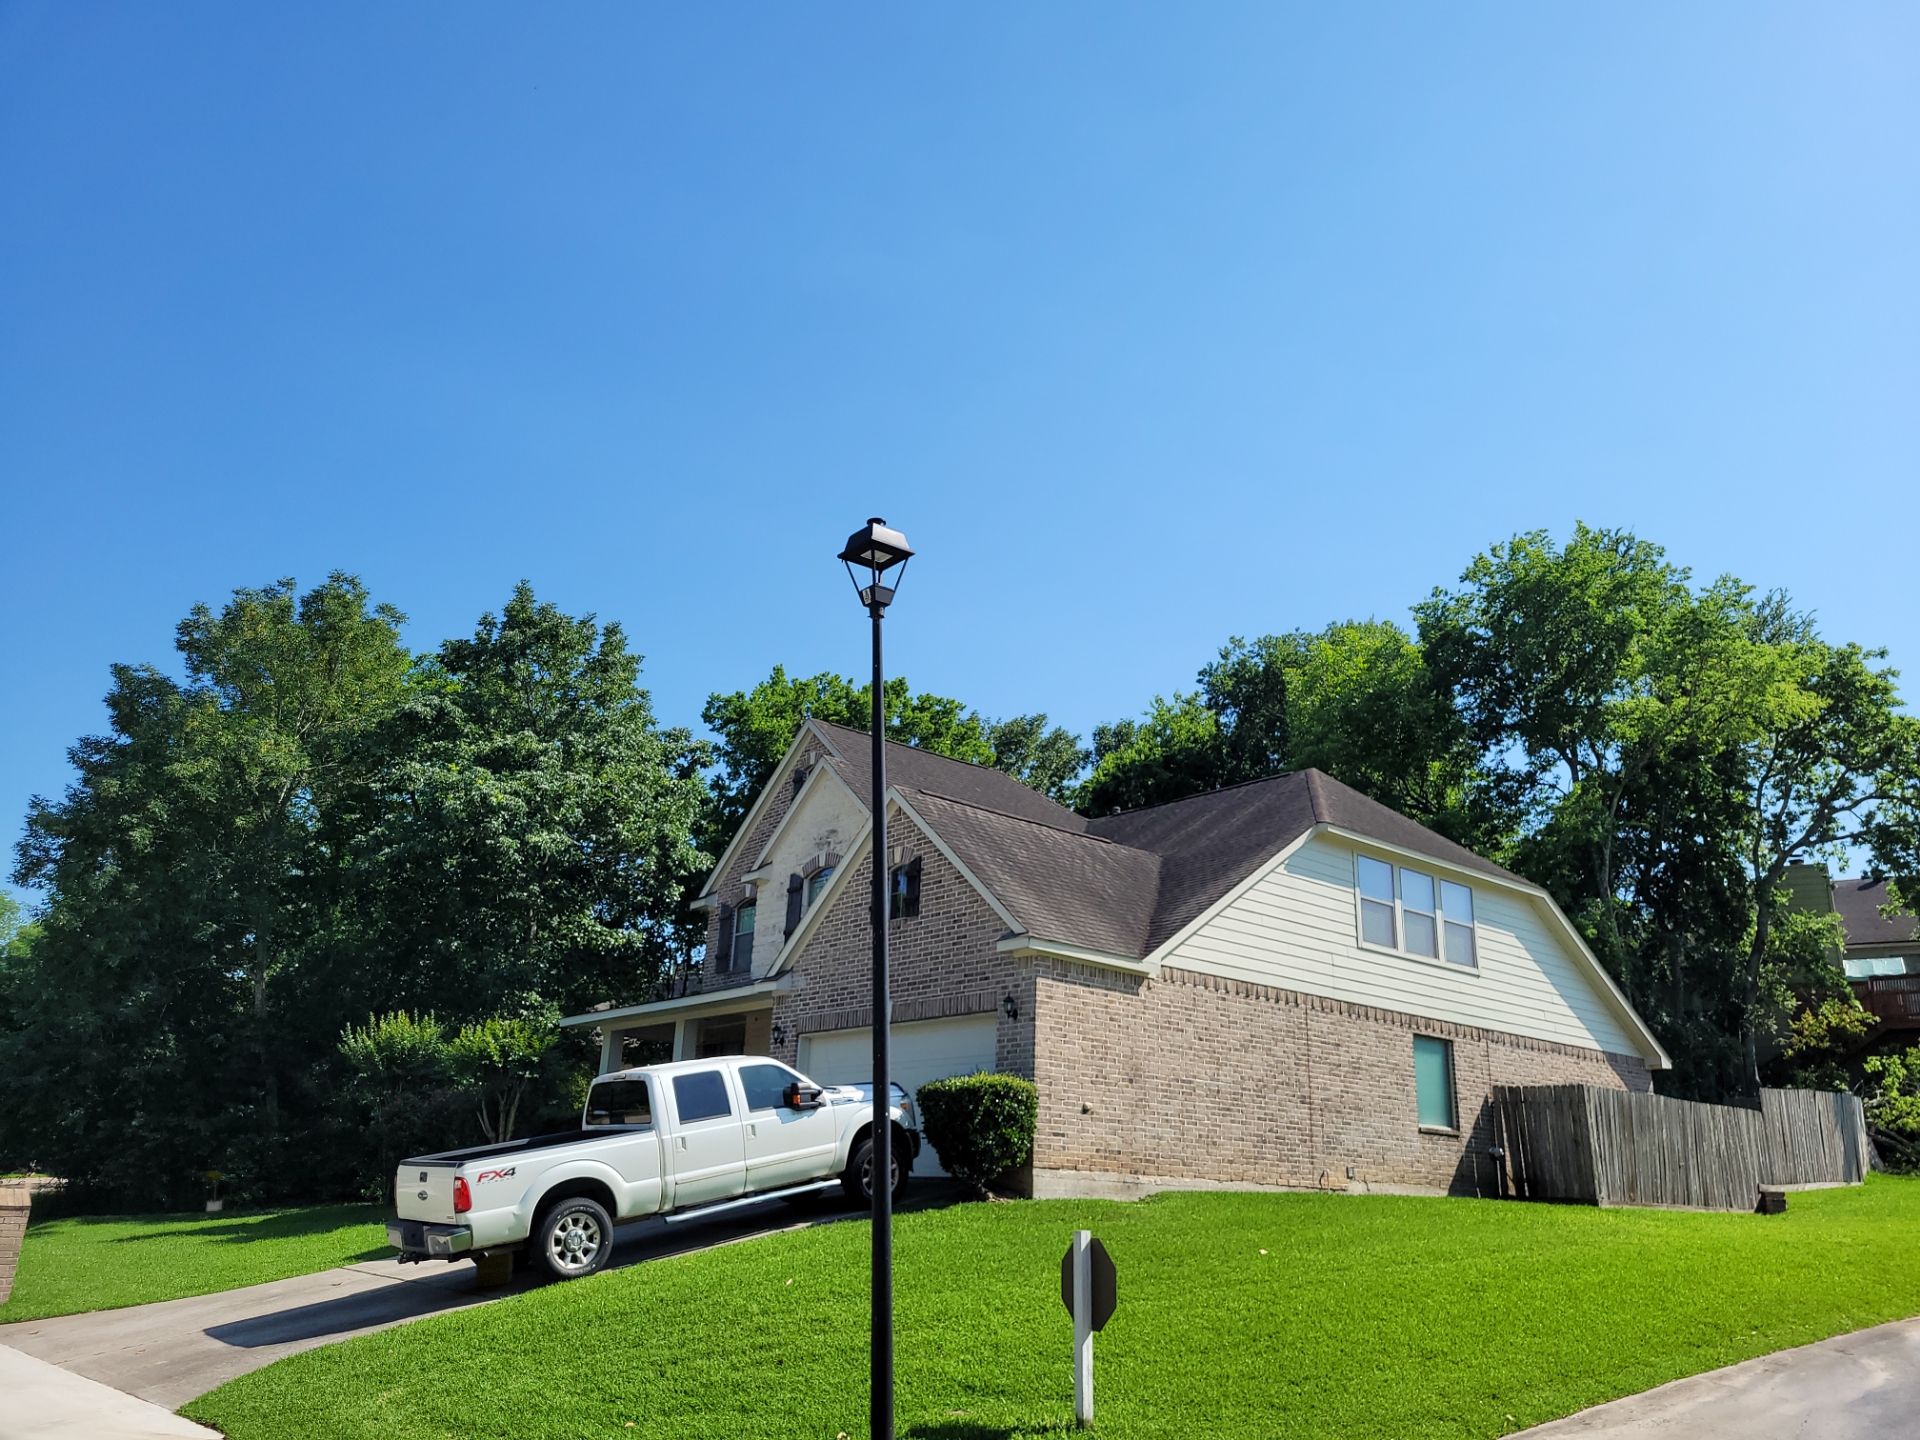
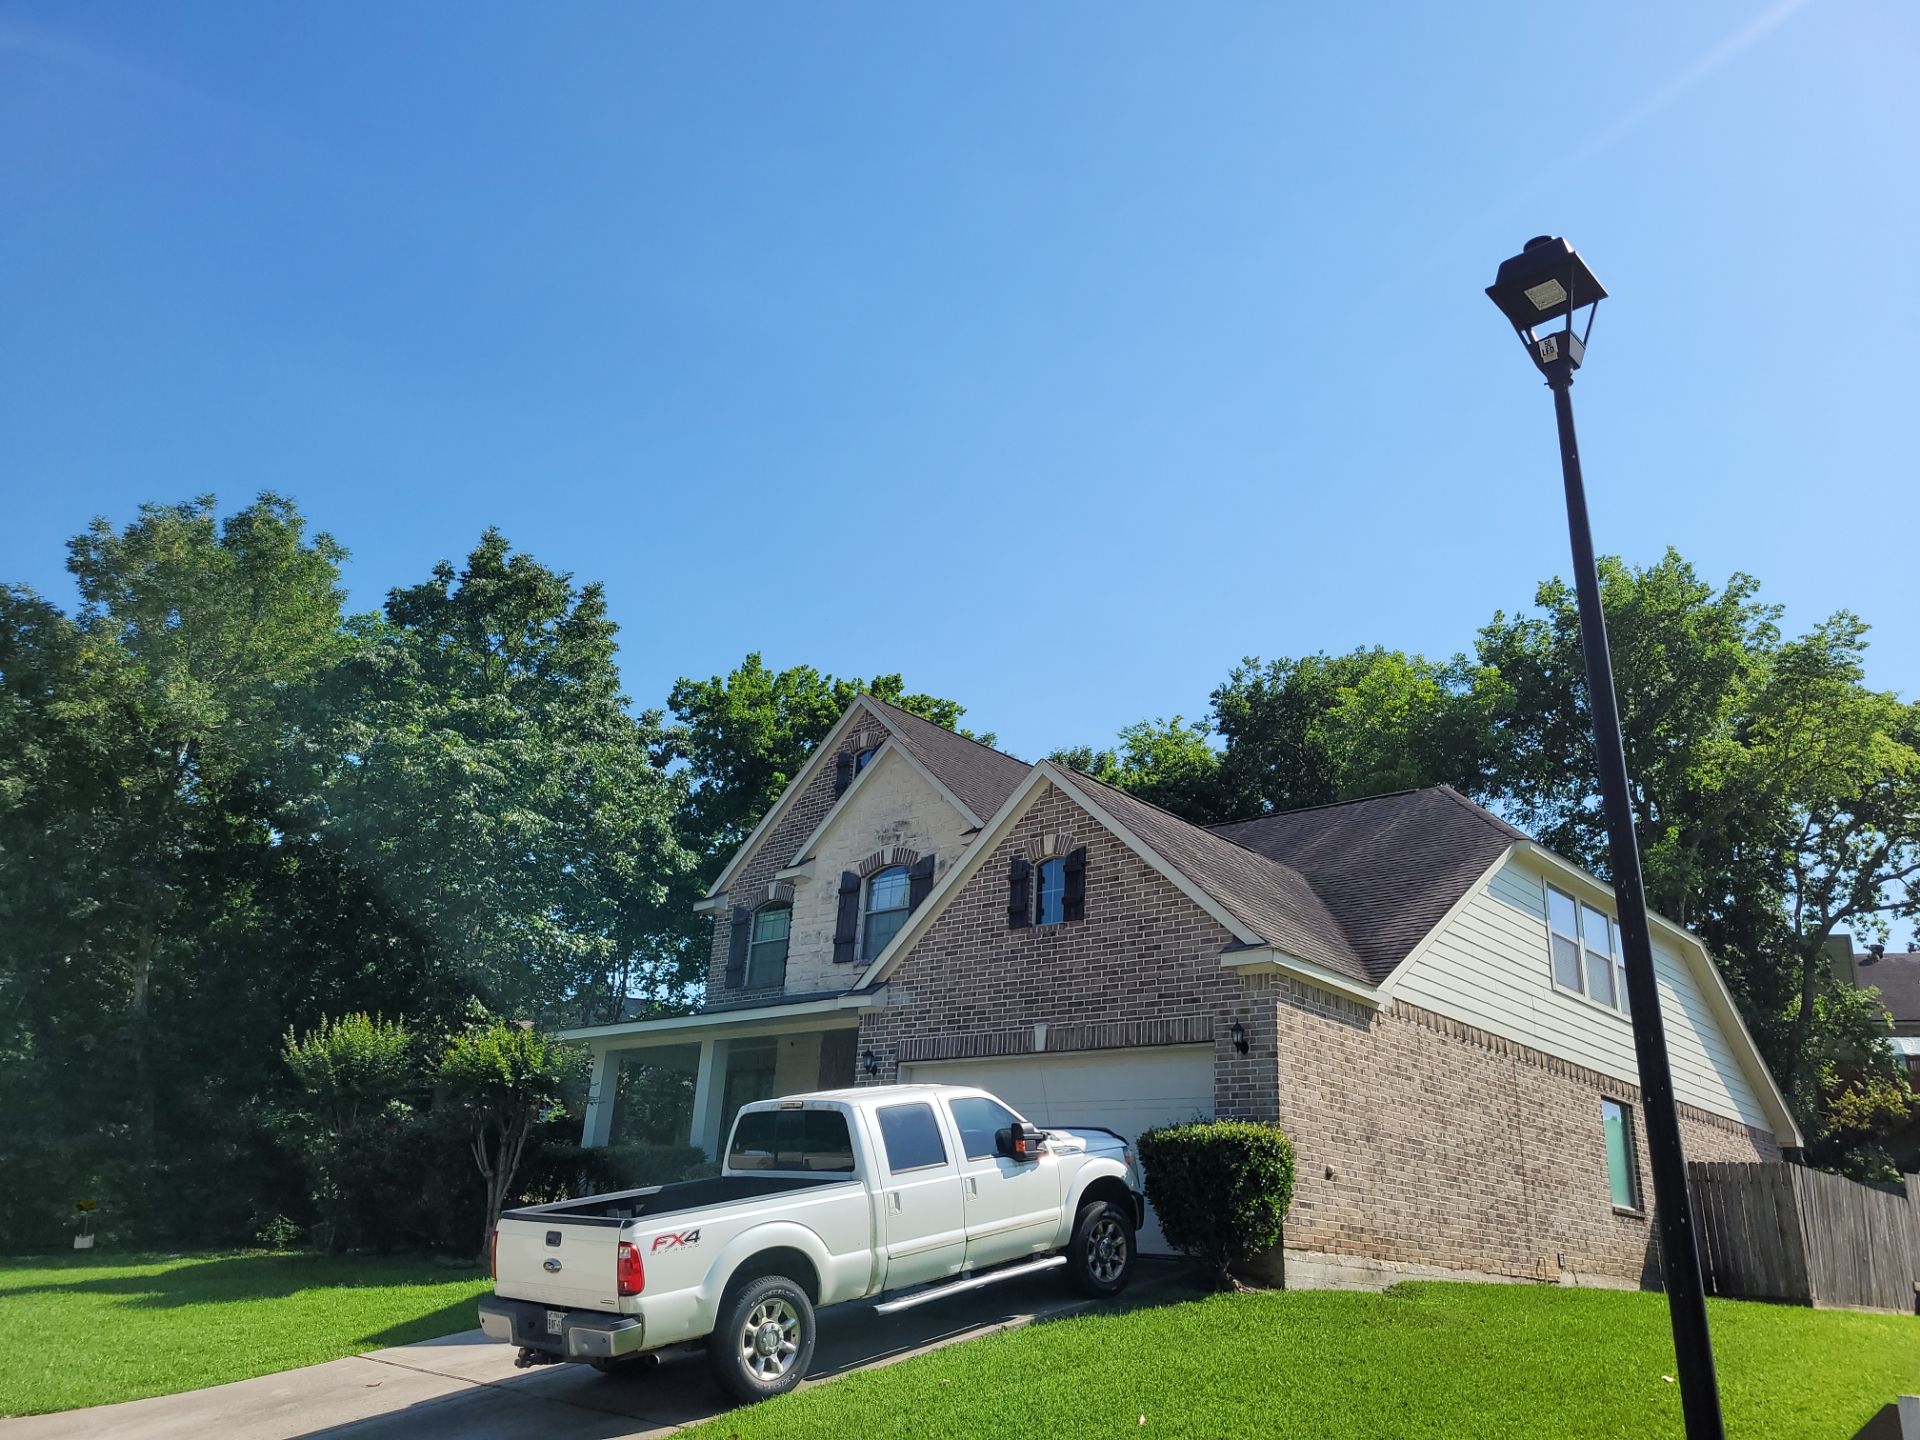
cardboard box: present [476,1251,513,1287] -> none [599,1342,651,1398]

